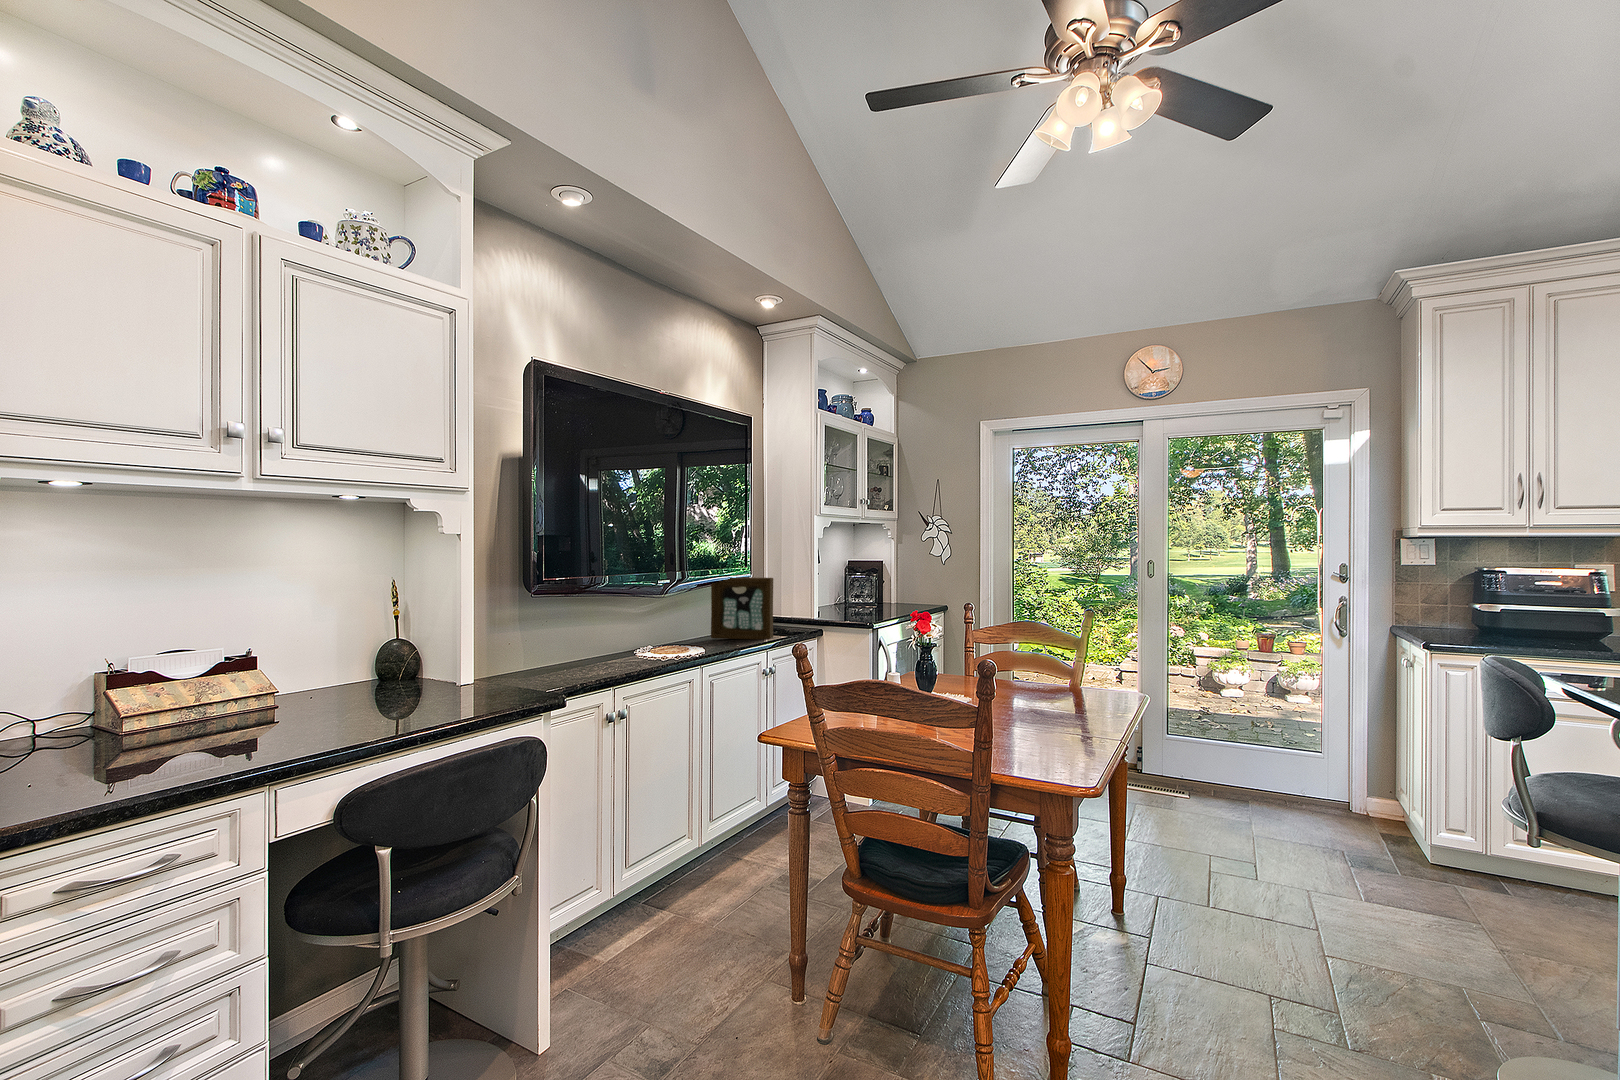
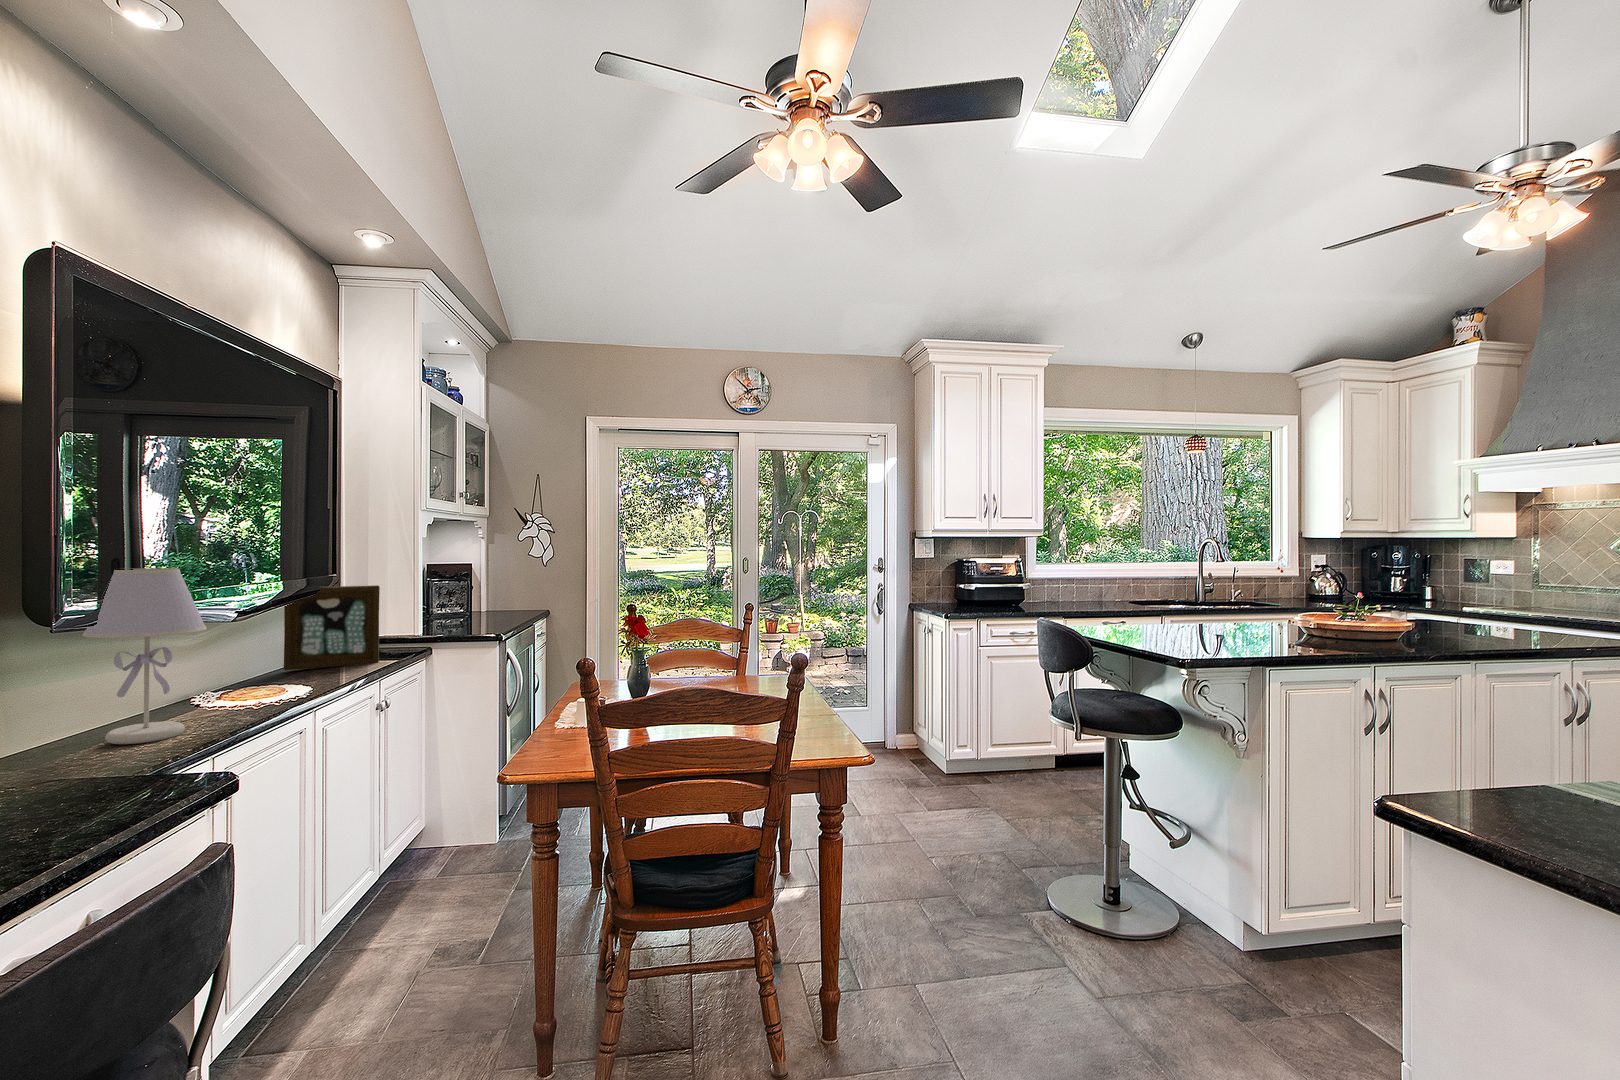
table lamp: none [550,562,614,676] -> present [82,568,207,744]

